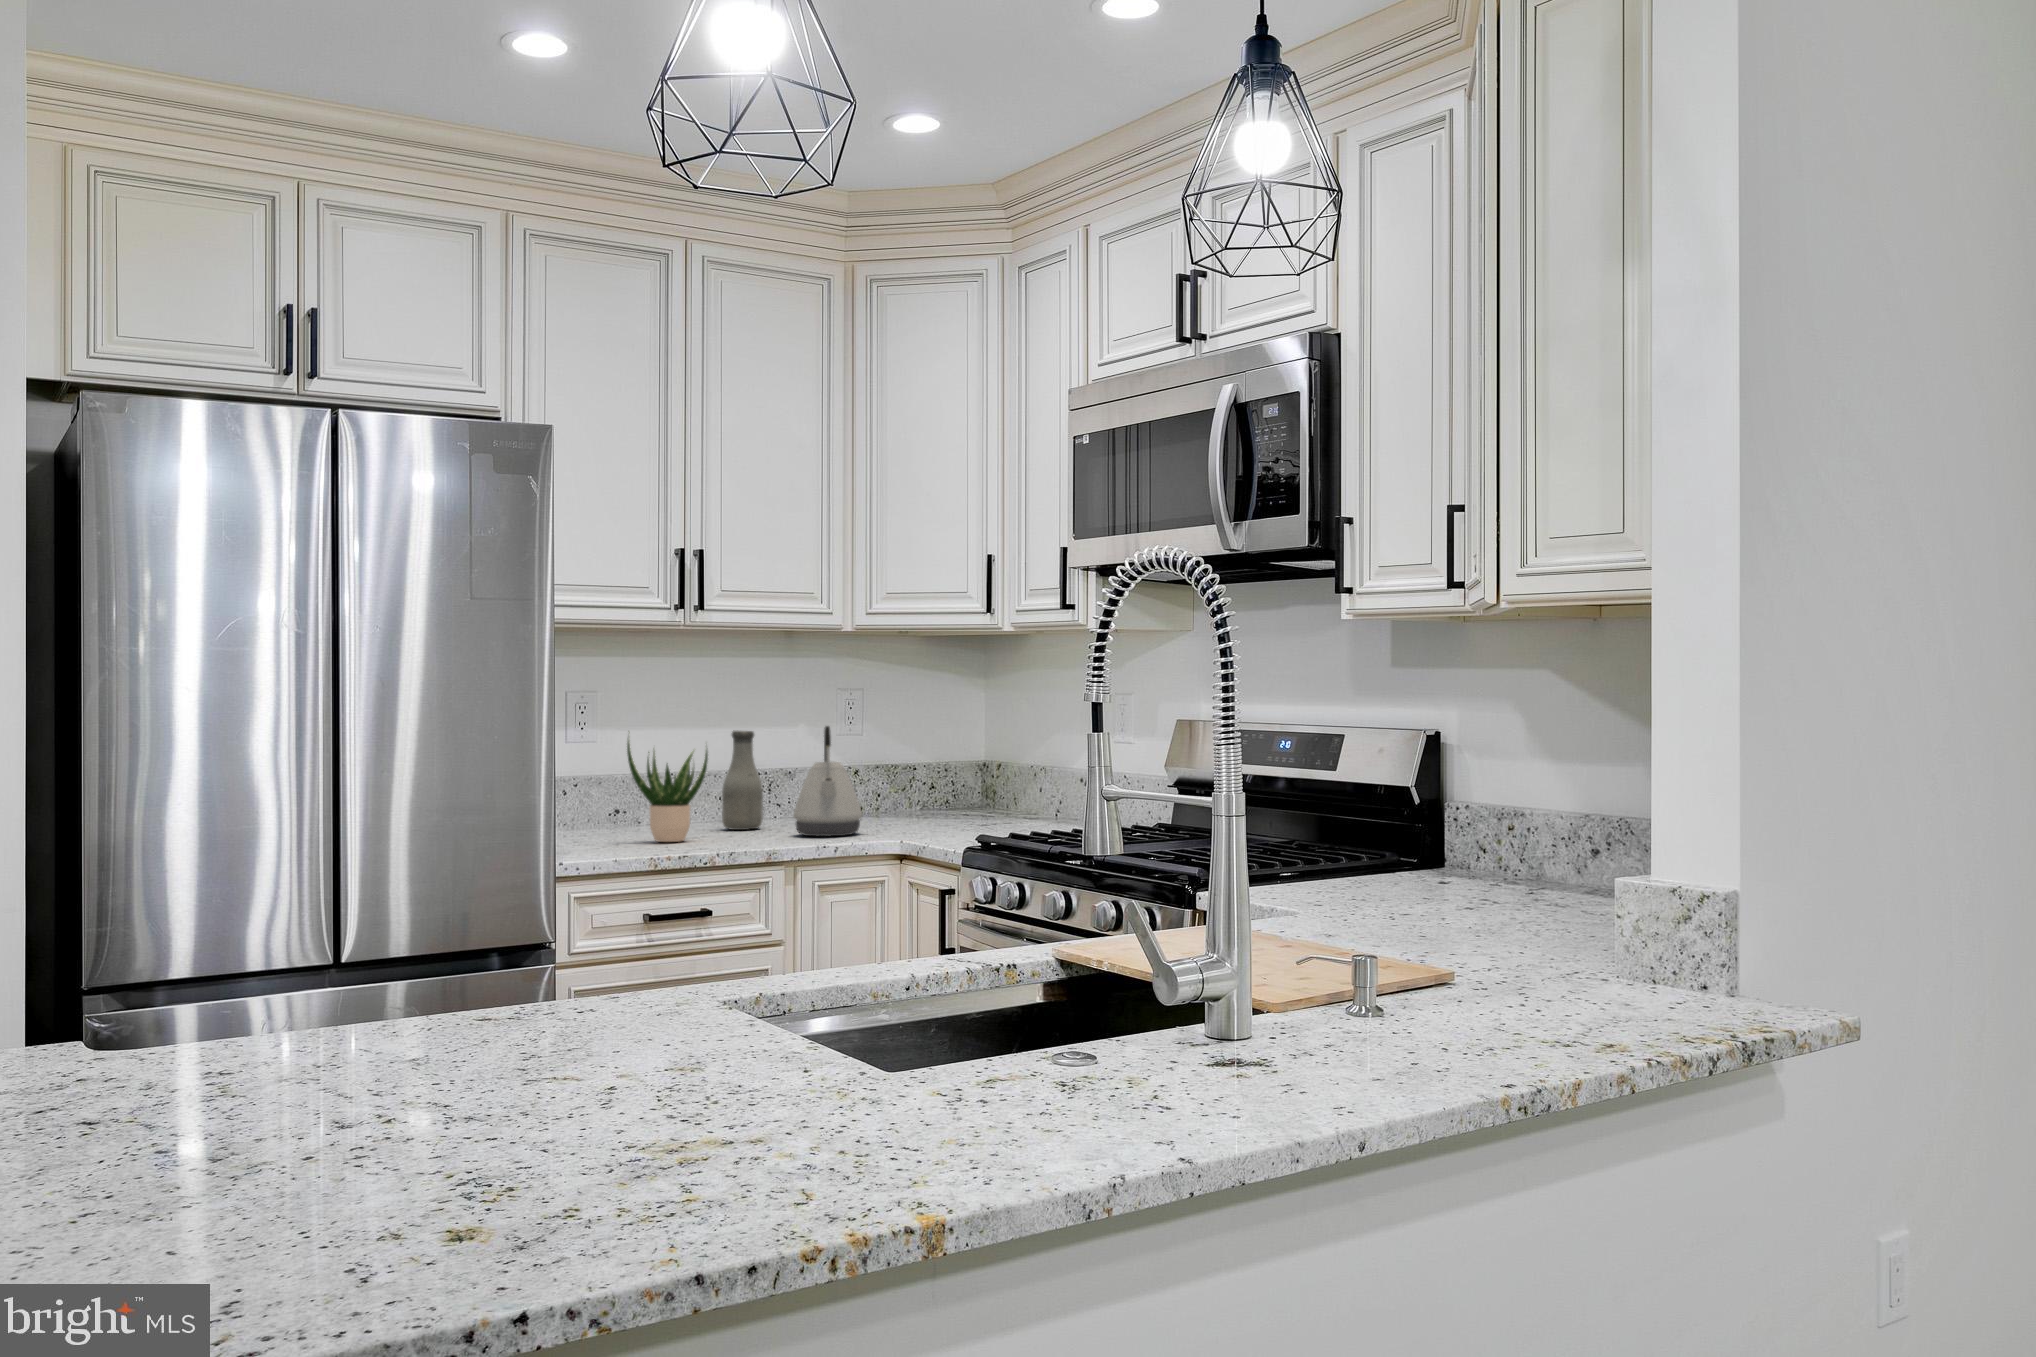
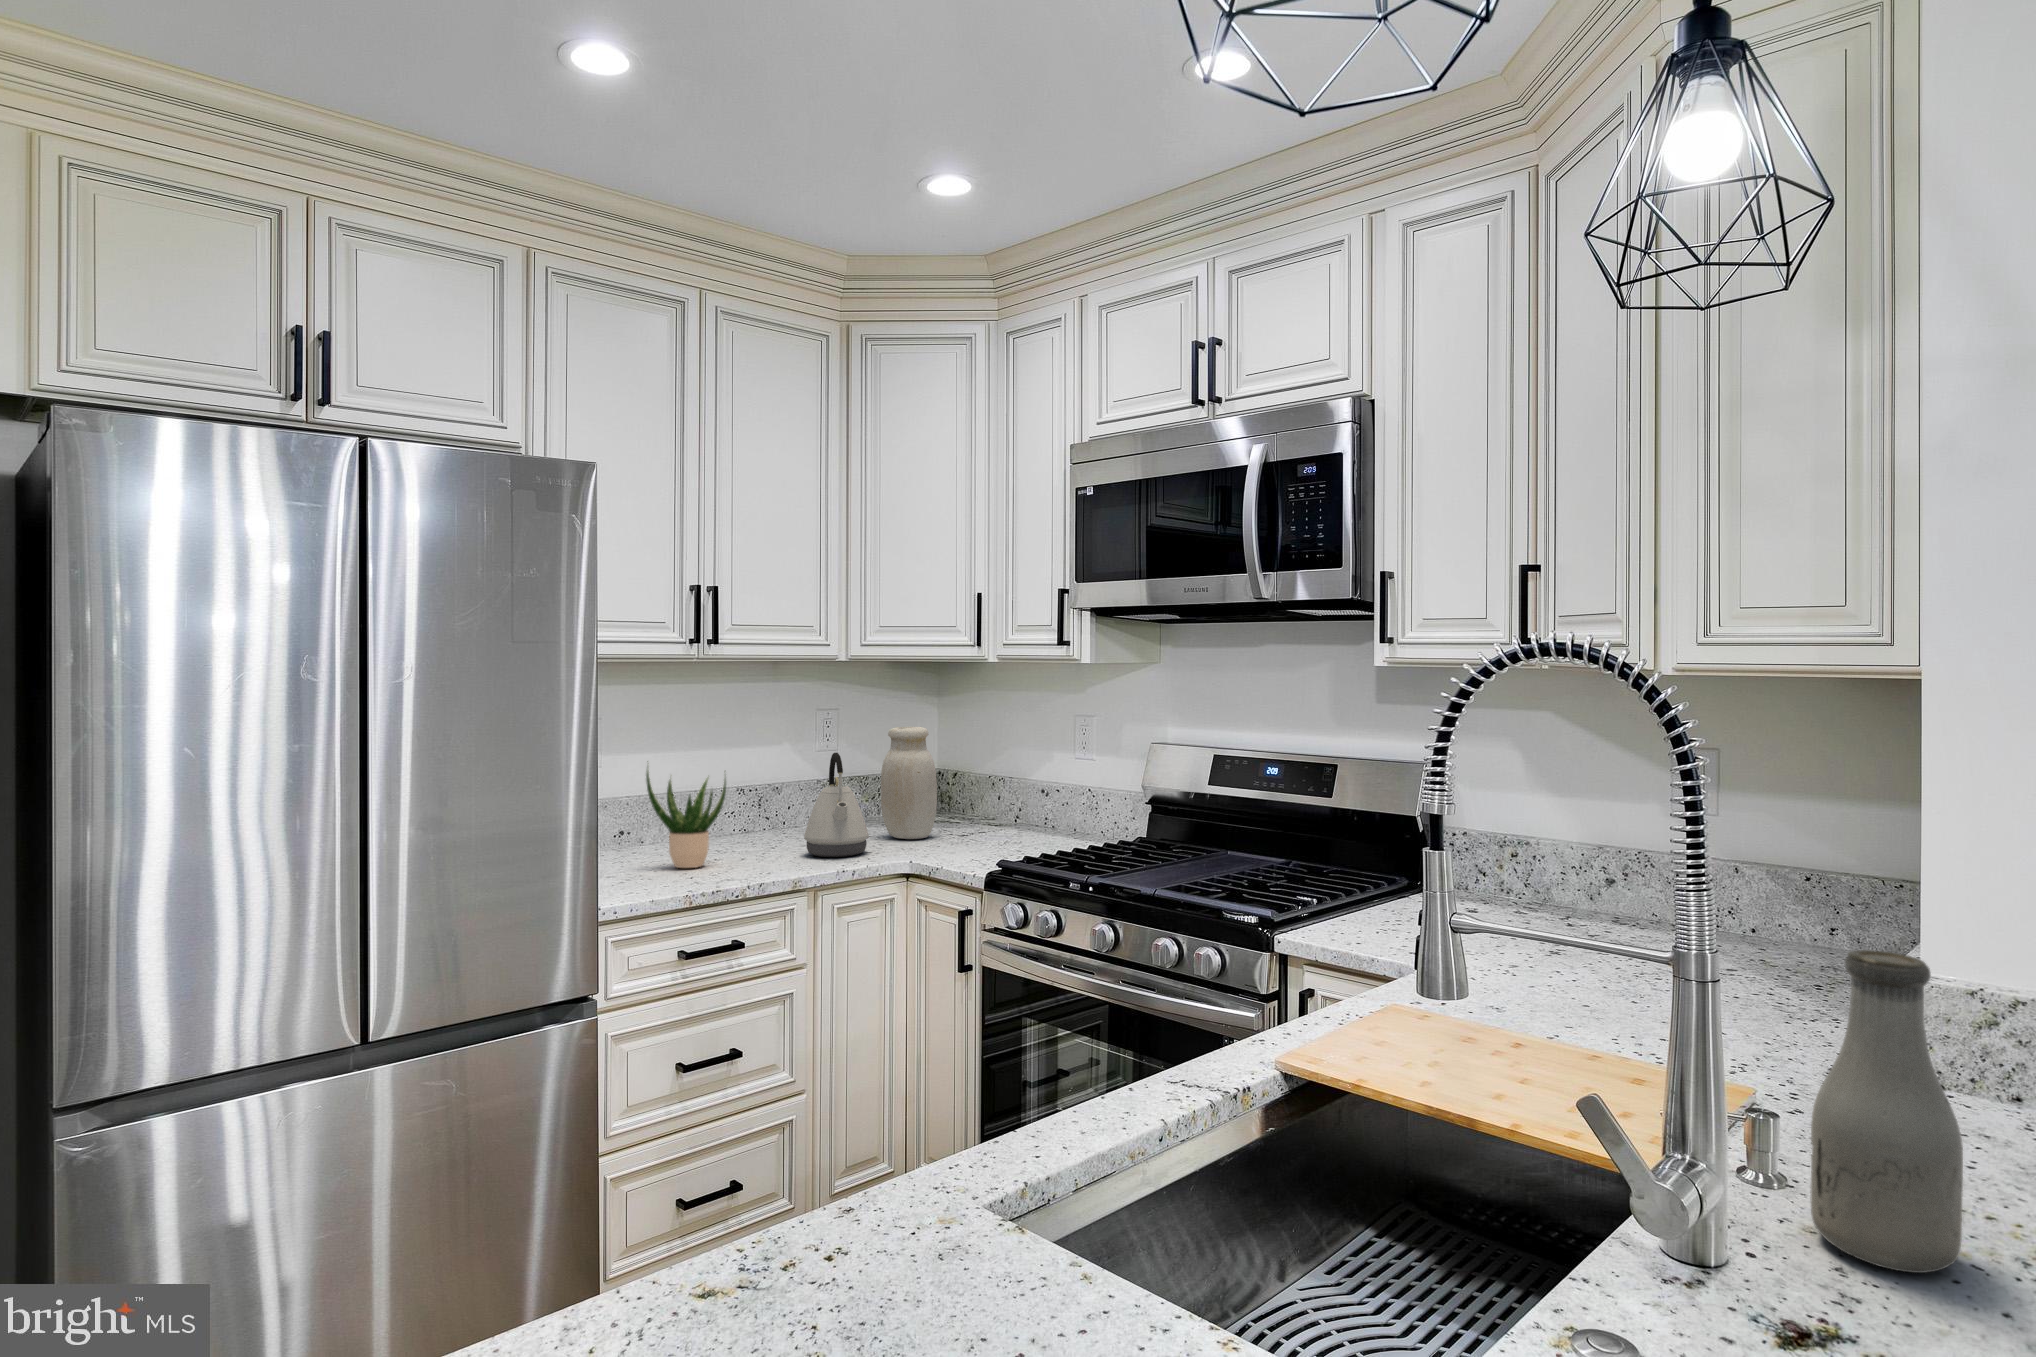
jar: none [890,703,950,825] -> present [881,727,937,839]
bottle: present [722,731,763,830] -> present [1811,950,1963,1273]

